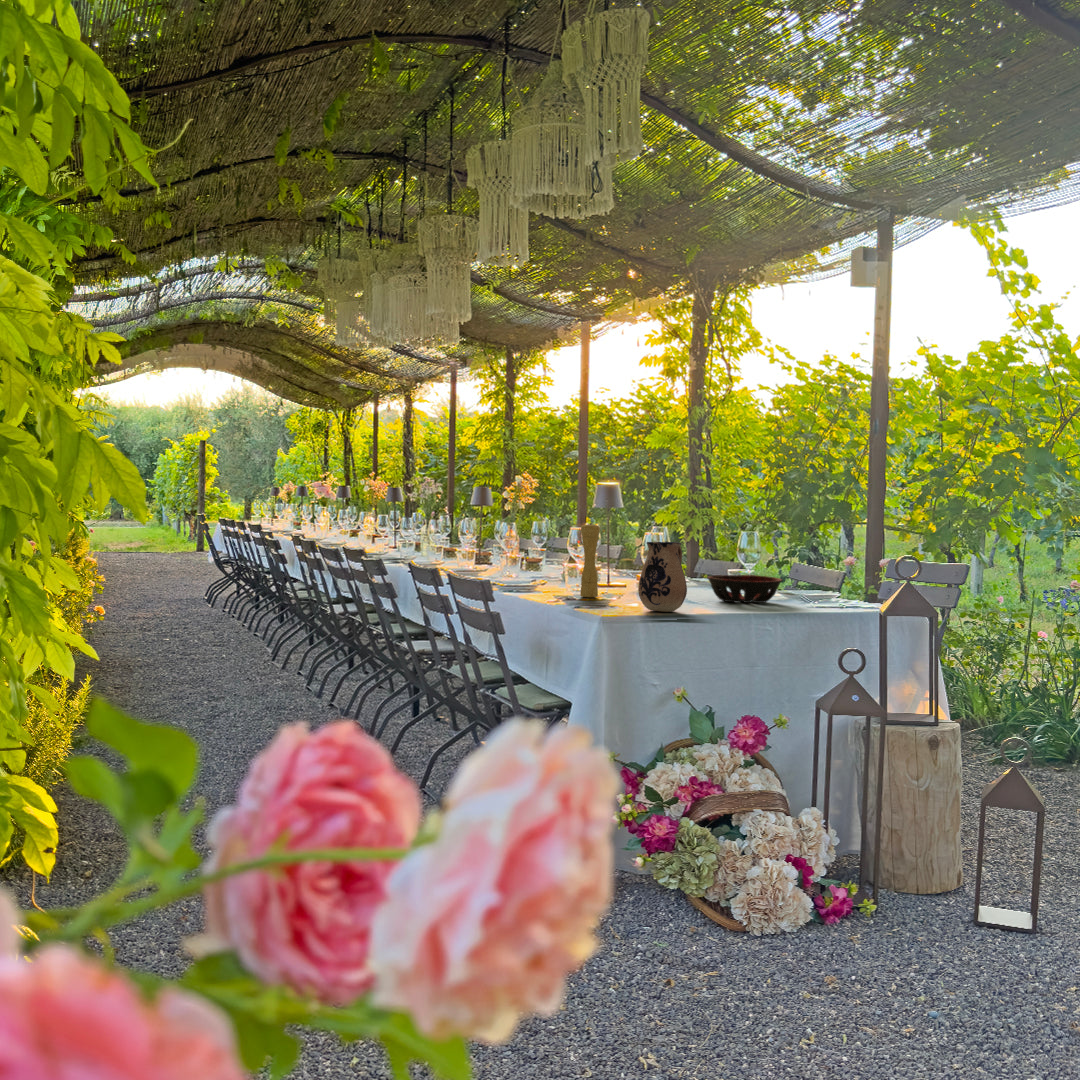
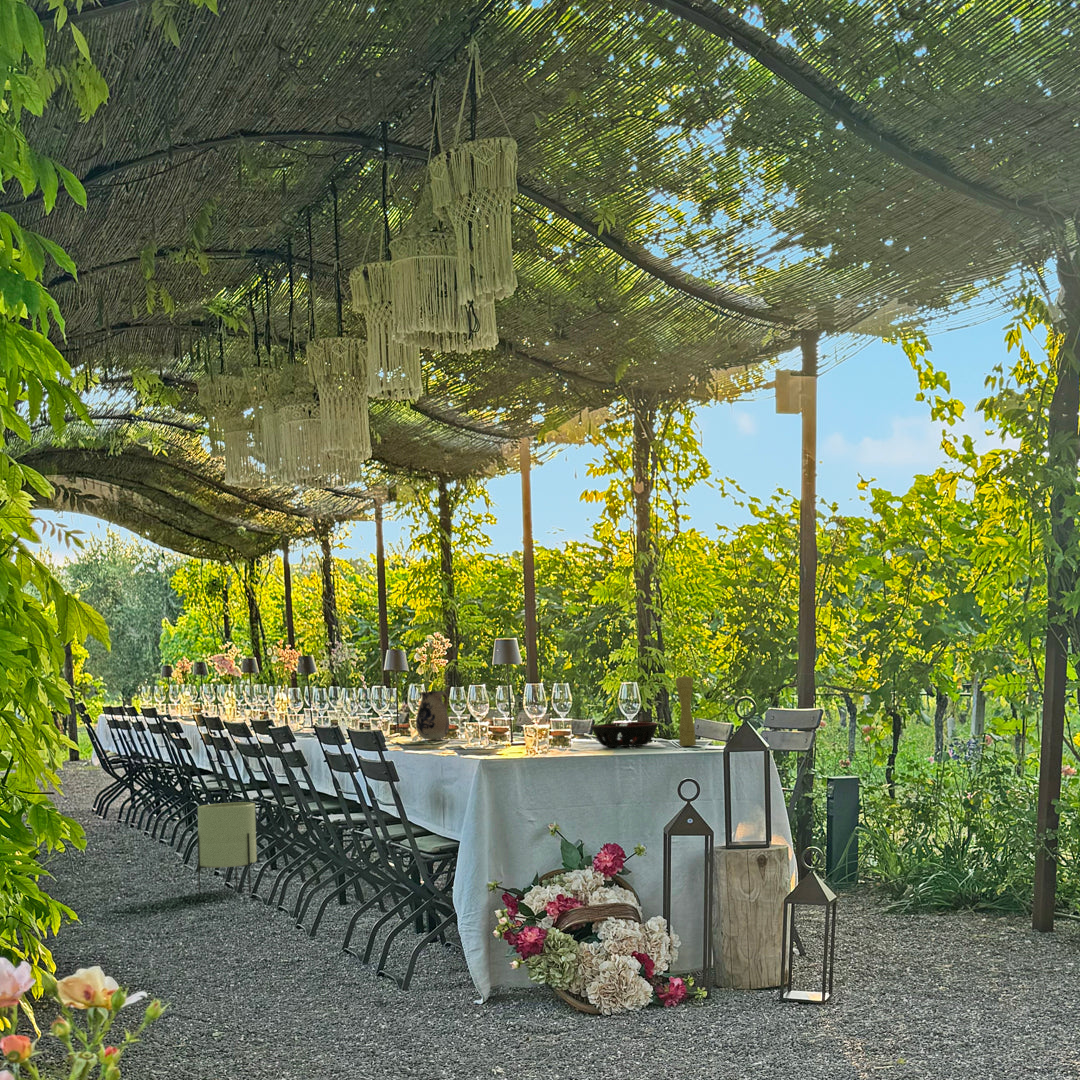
pepper mill: present [580,523,600,597] -> present [675,675,696,746]
ceramic pitcher: present [638,542,687,612] -> present [416,691,449,740]
planter: none [285,618,342,705] -> present [197,802,257,894]

